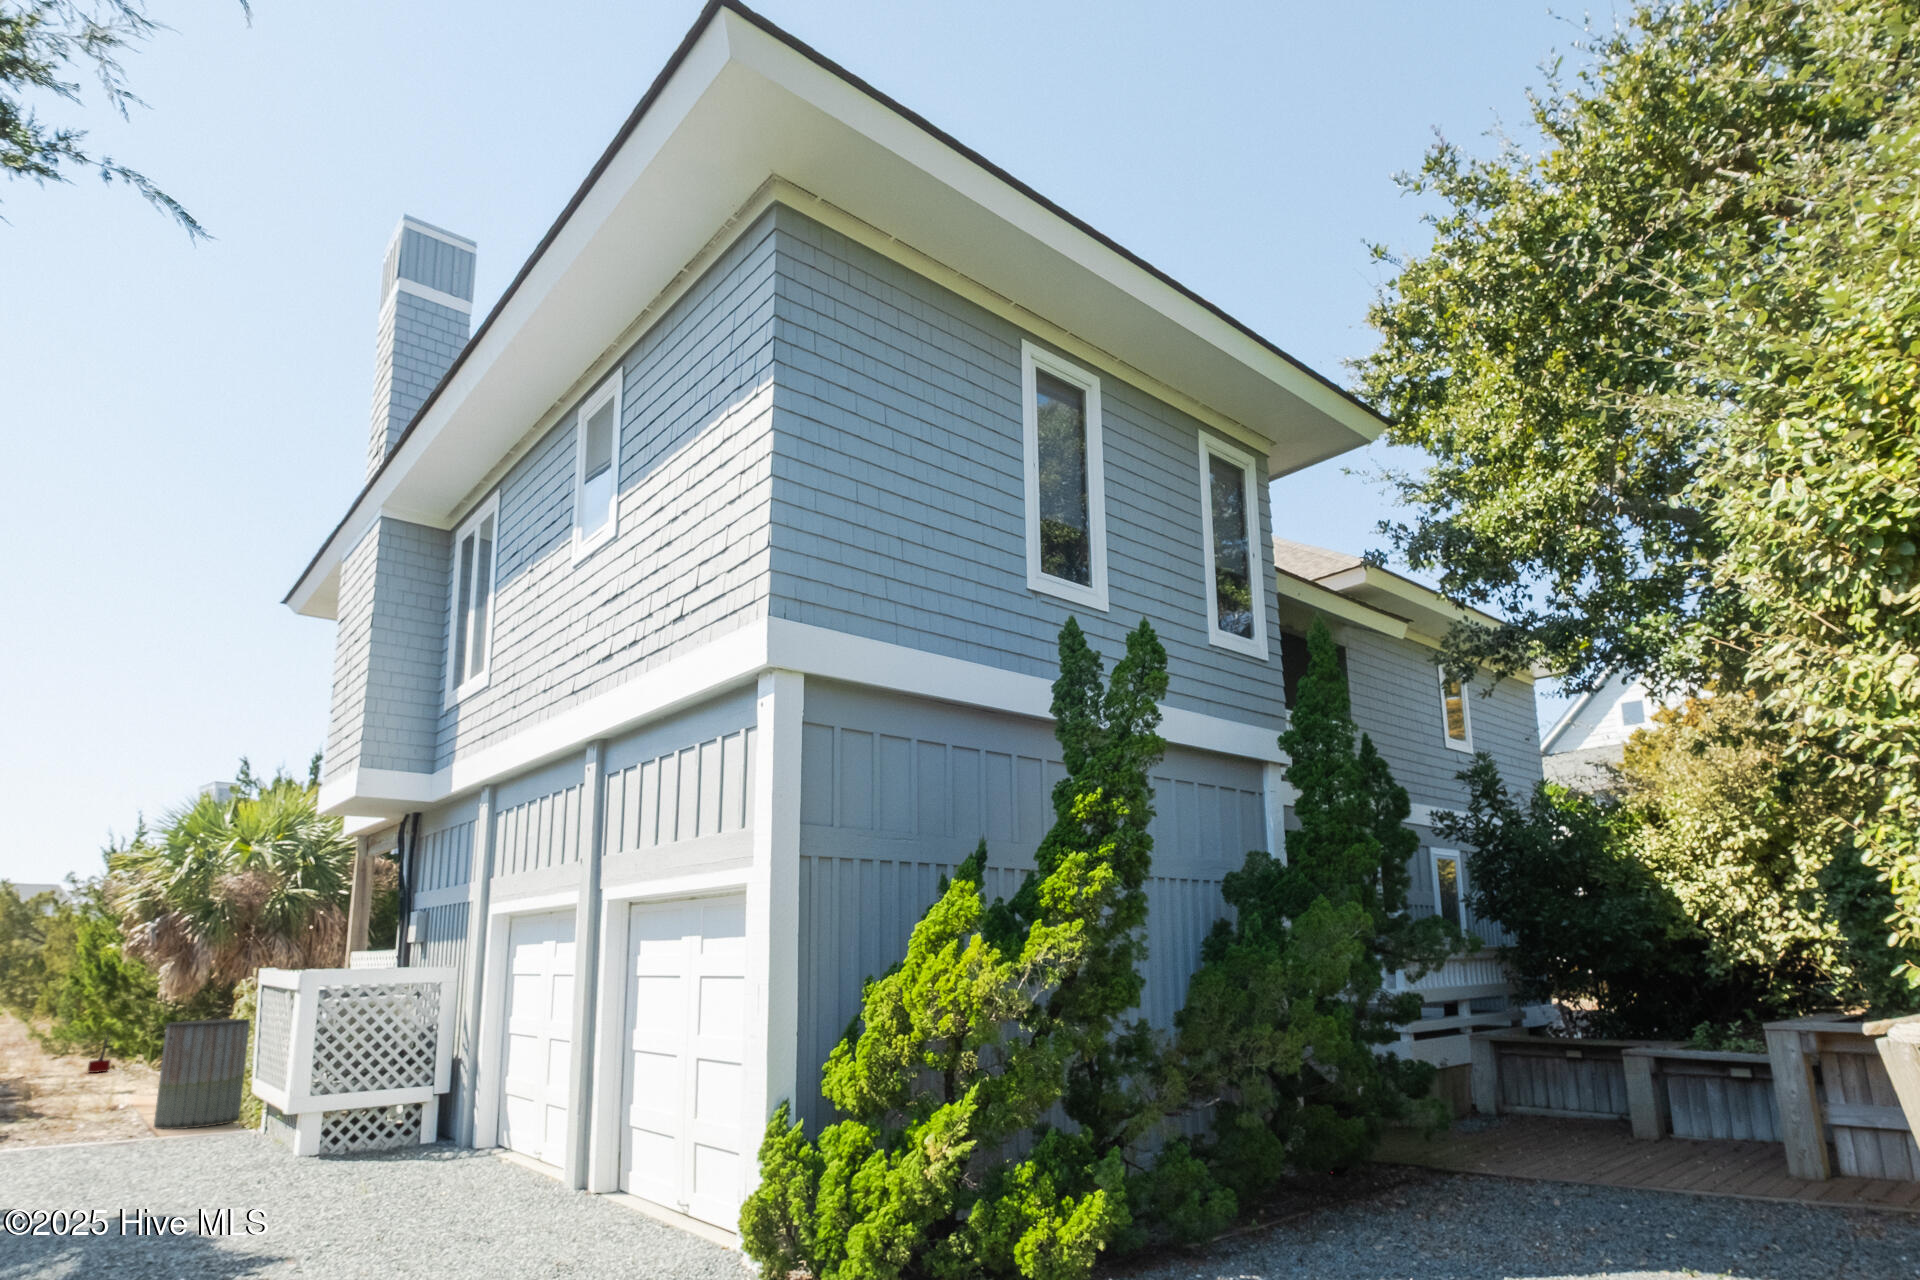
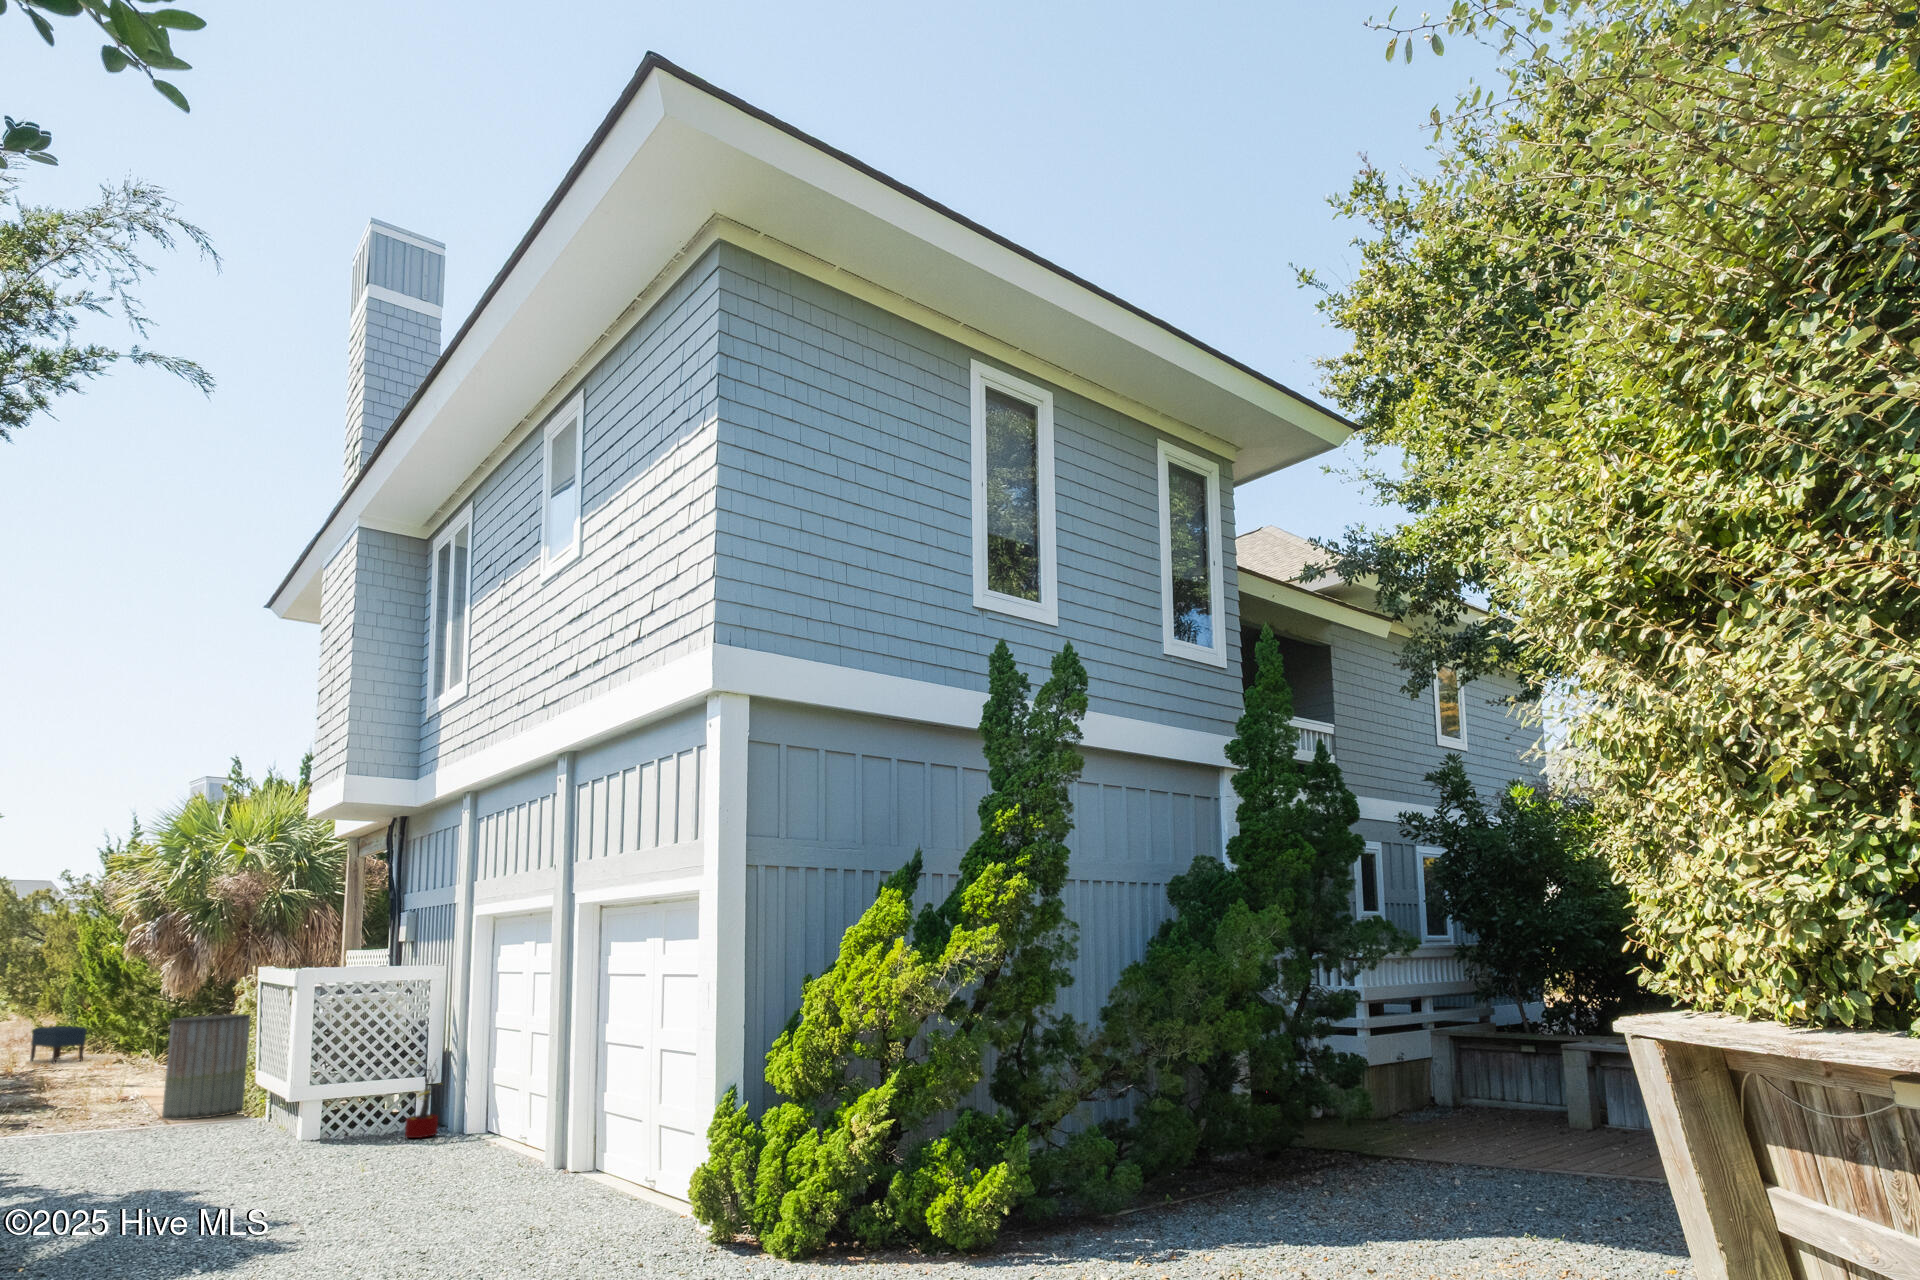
bench: none [22,1030,82,1069] -> present [30,1026,87,1064]
decorative plant: present [88,1030,111,1073] -> present [405,1062,438,1138]

